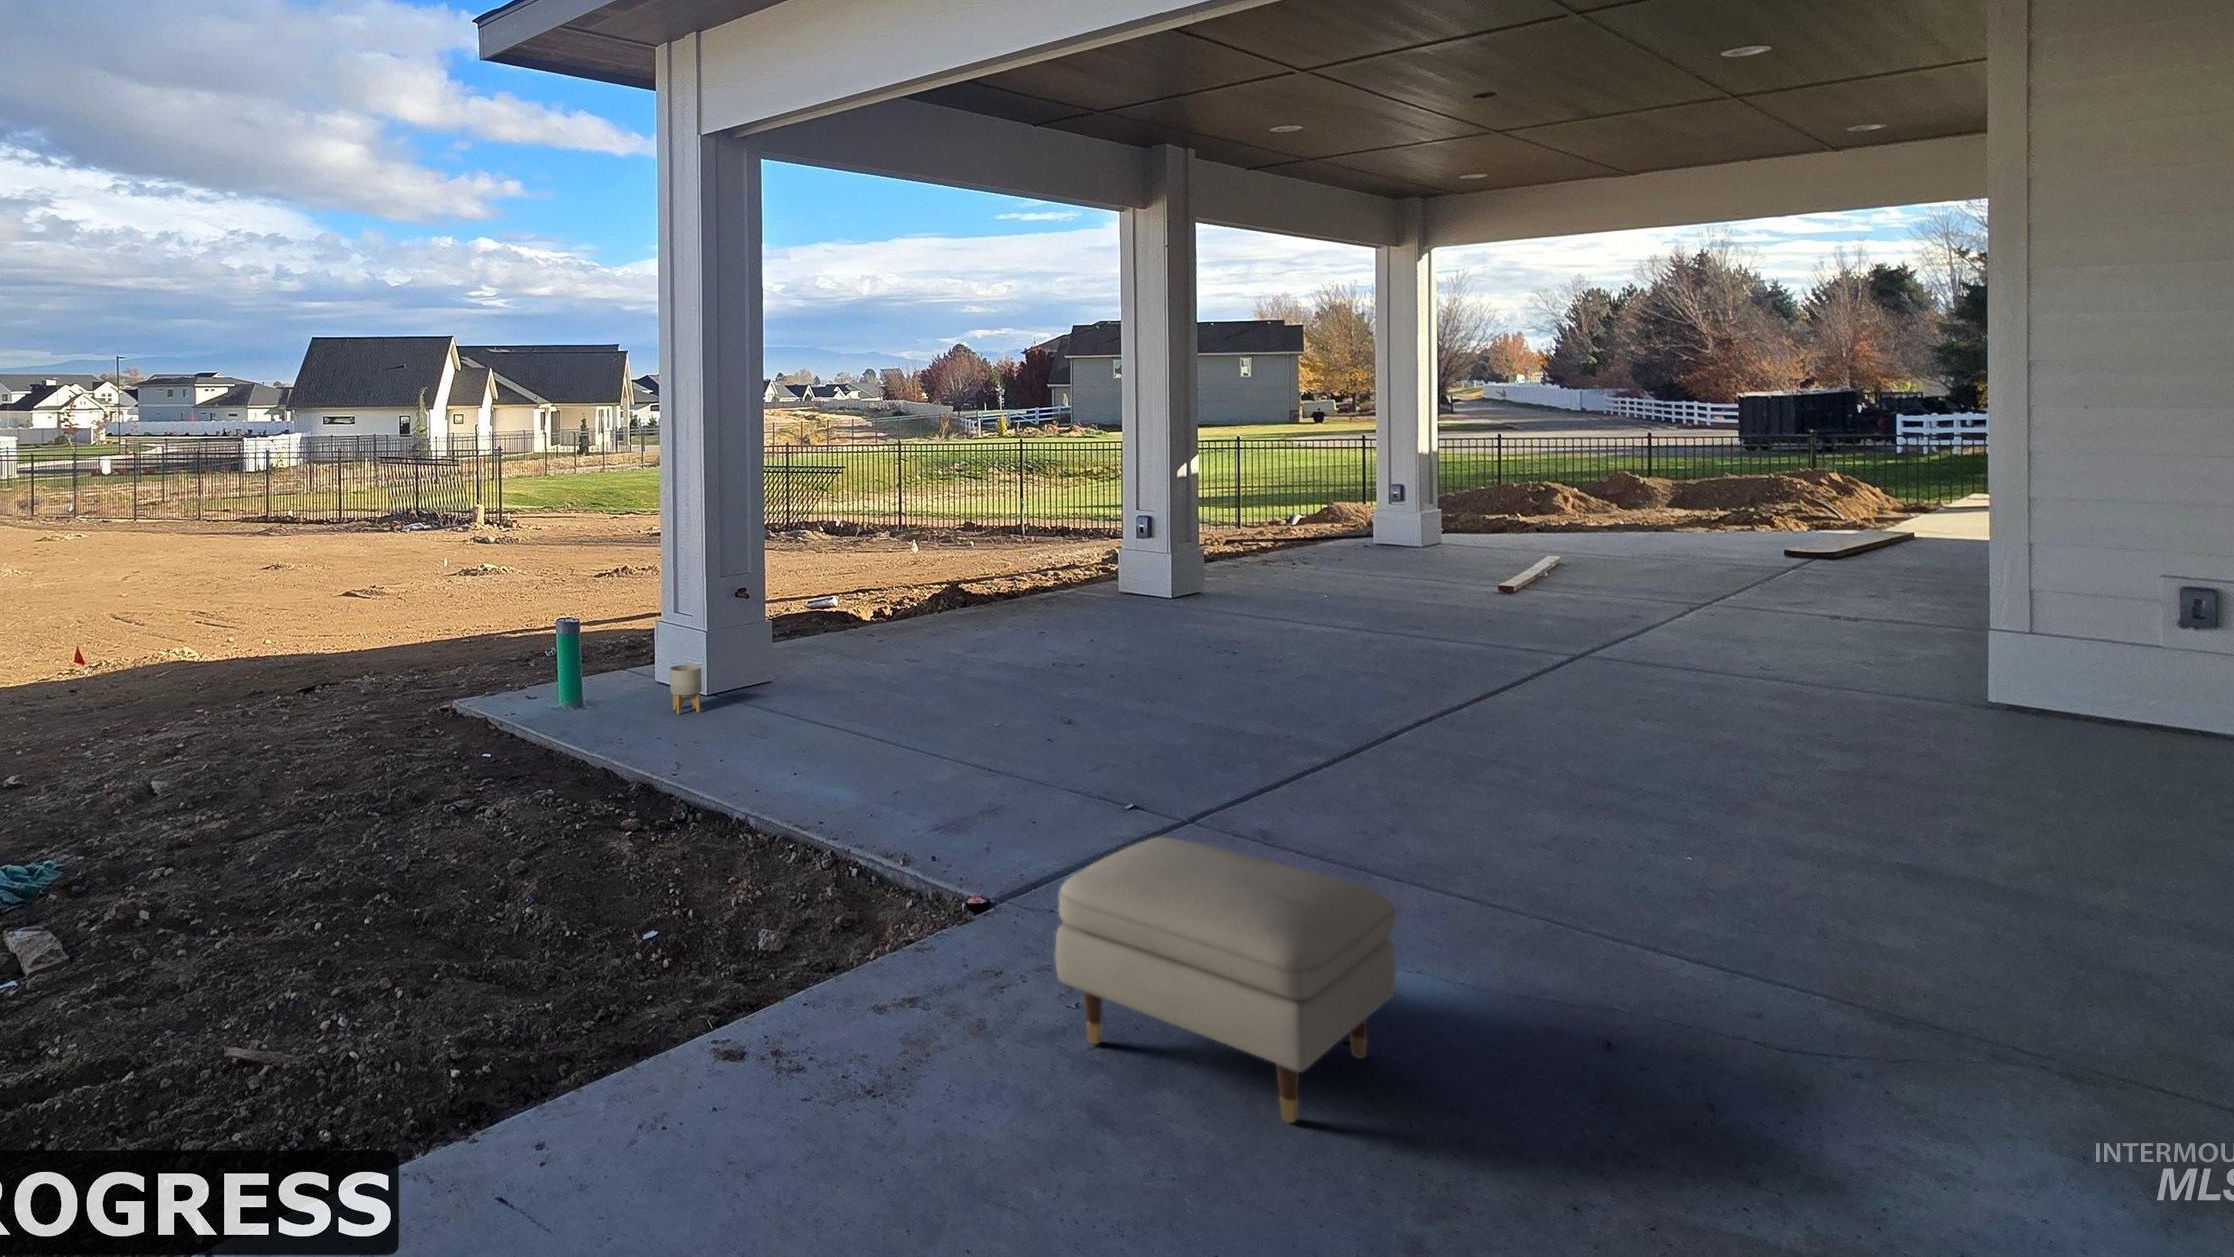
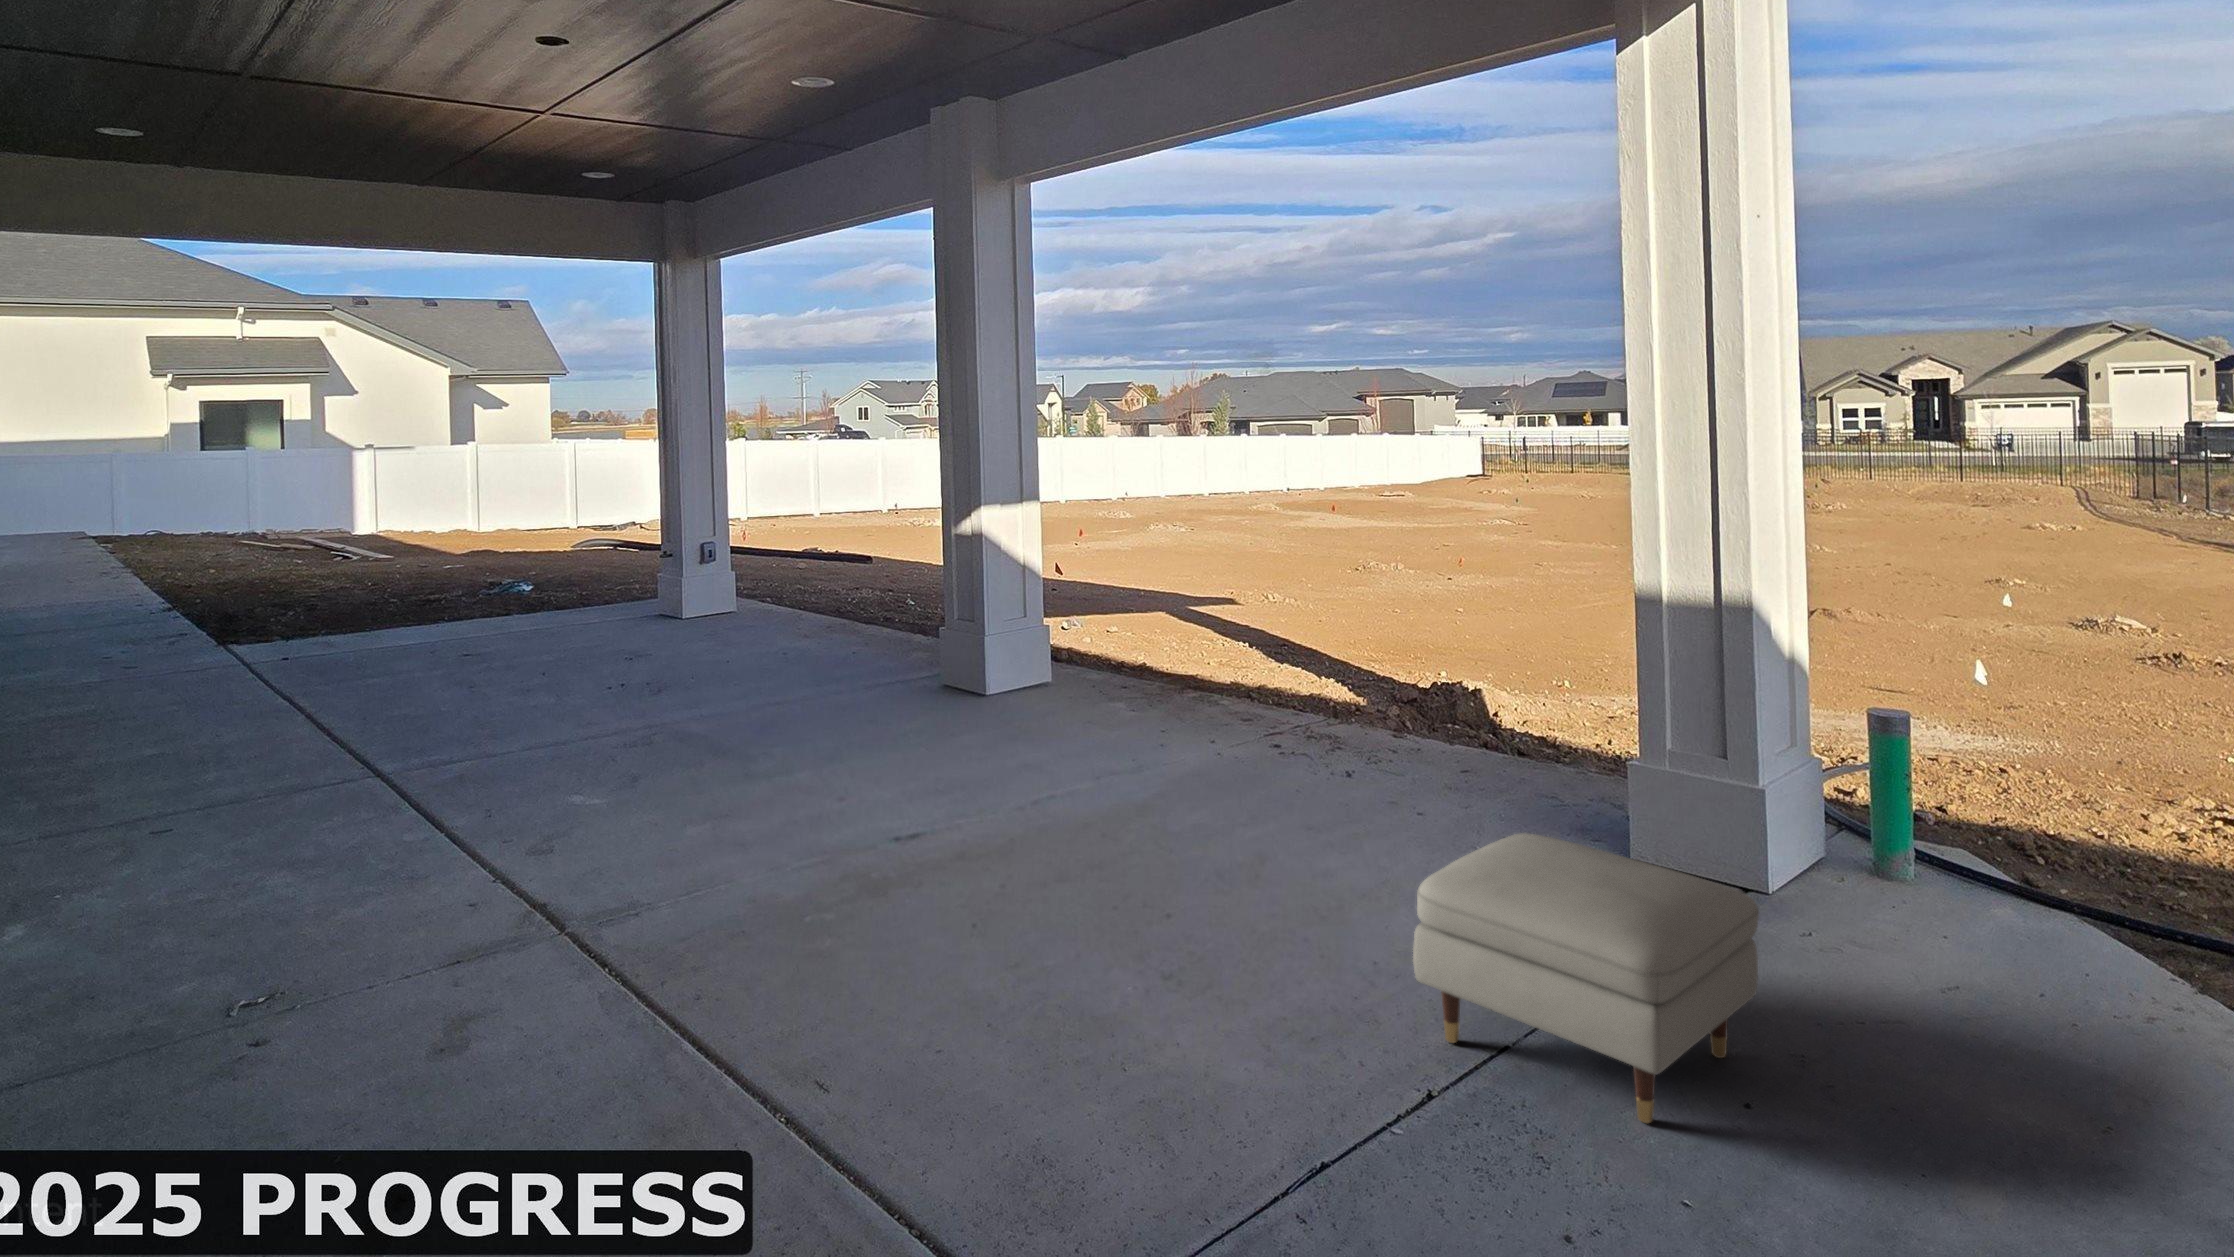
planter: present [670,665,702,714] -> none [1018,639,1052,691]

